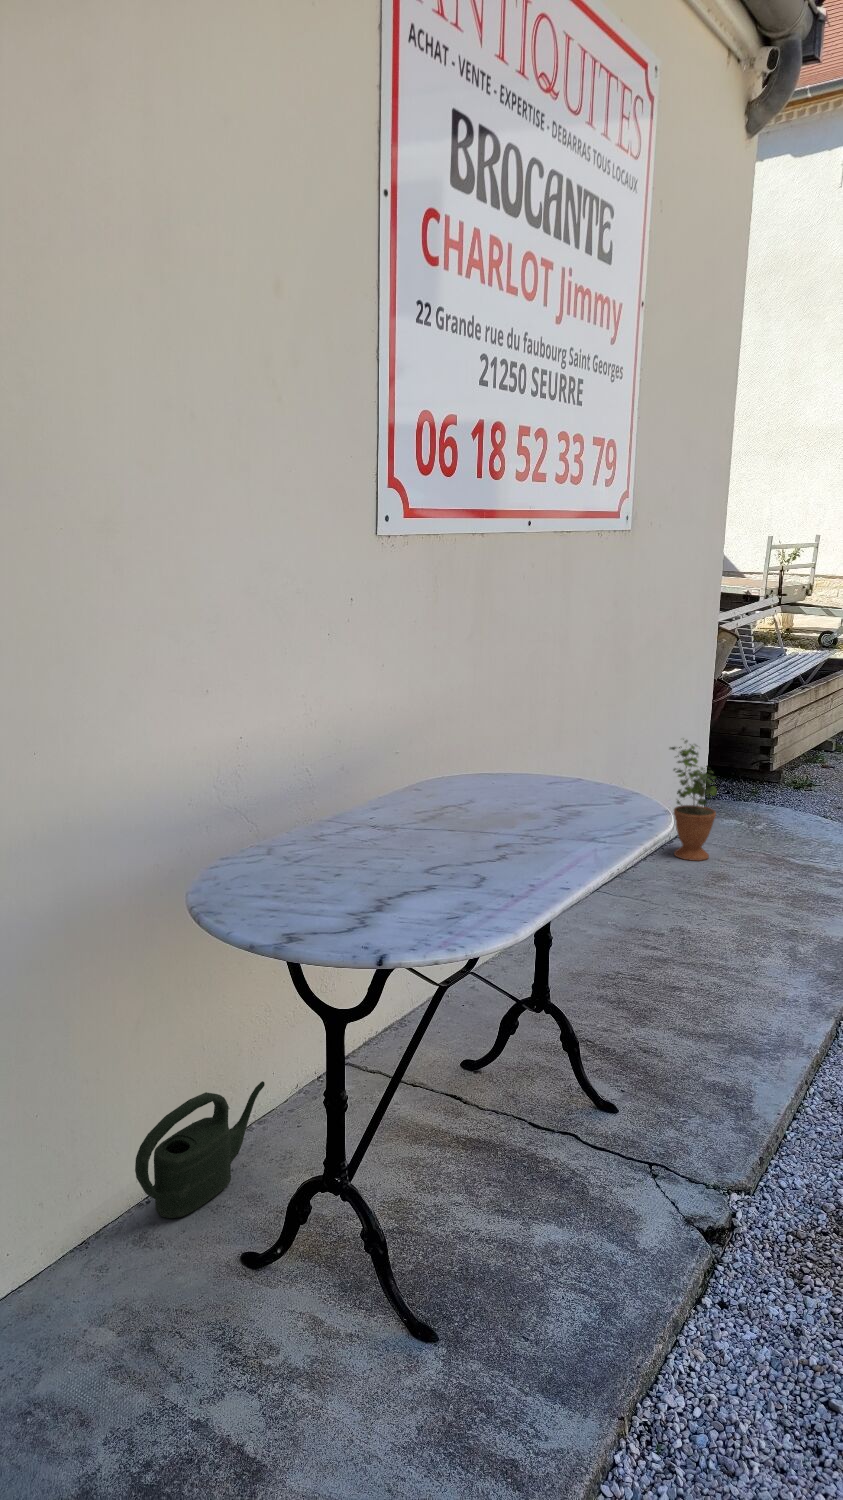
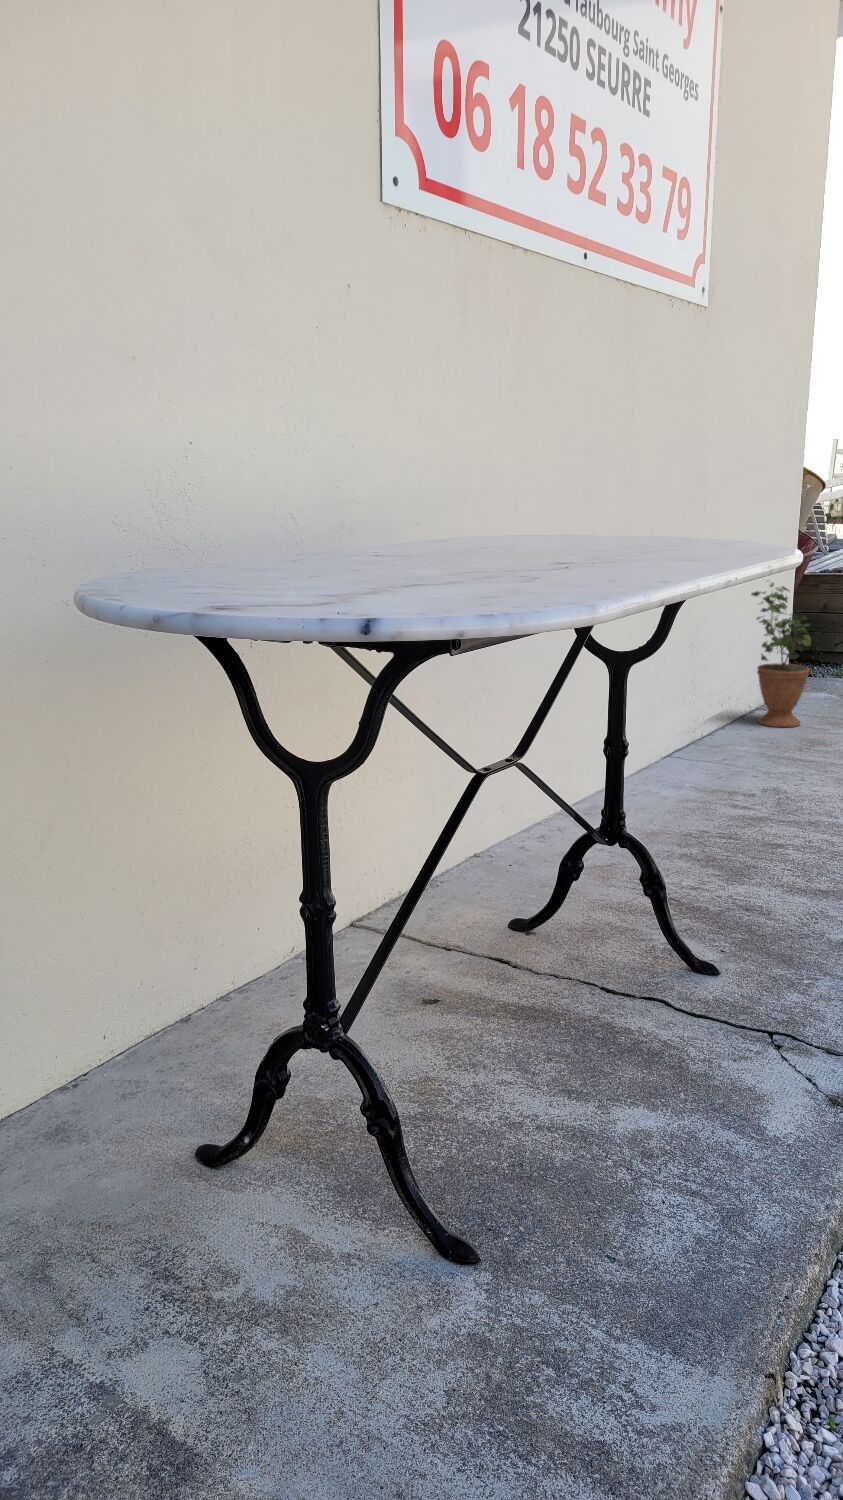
watering can: present [135,1081,265,1218] -> none [47,928,239,1102]

